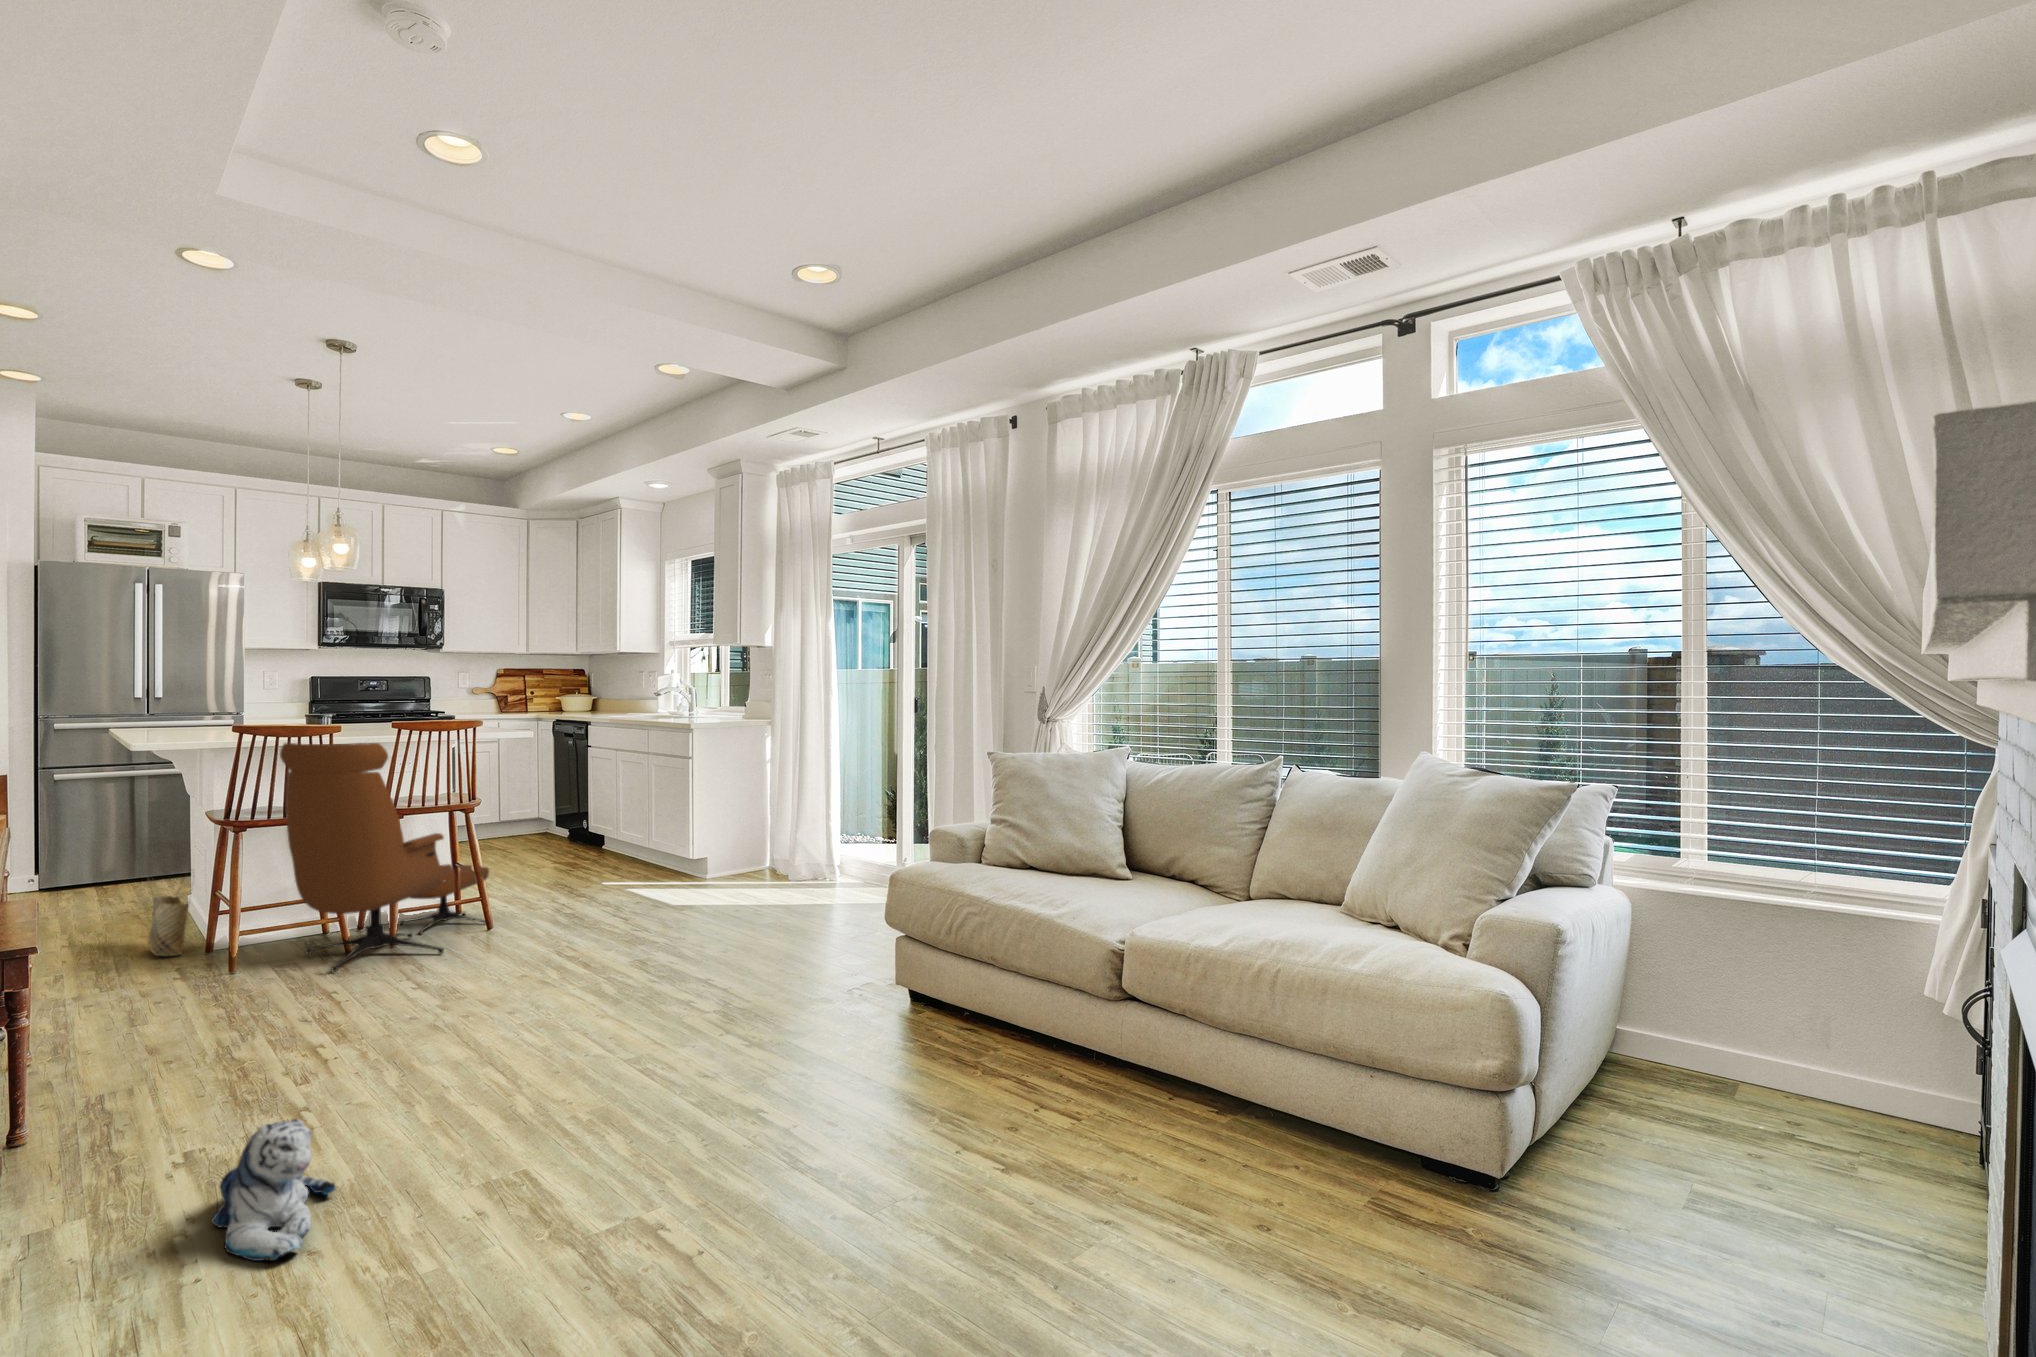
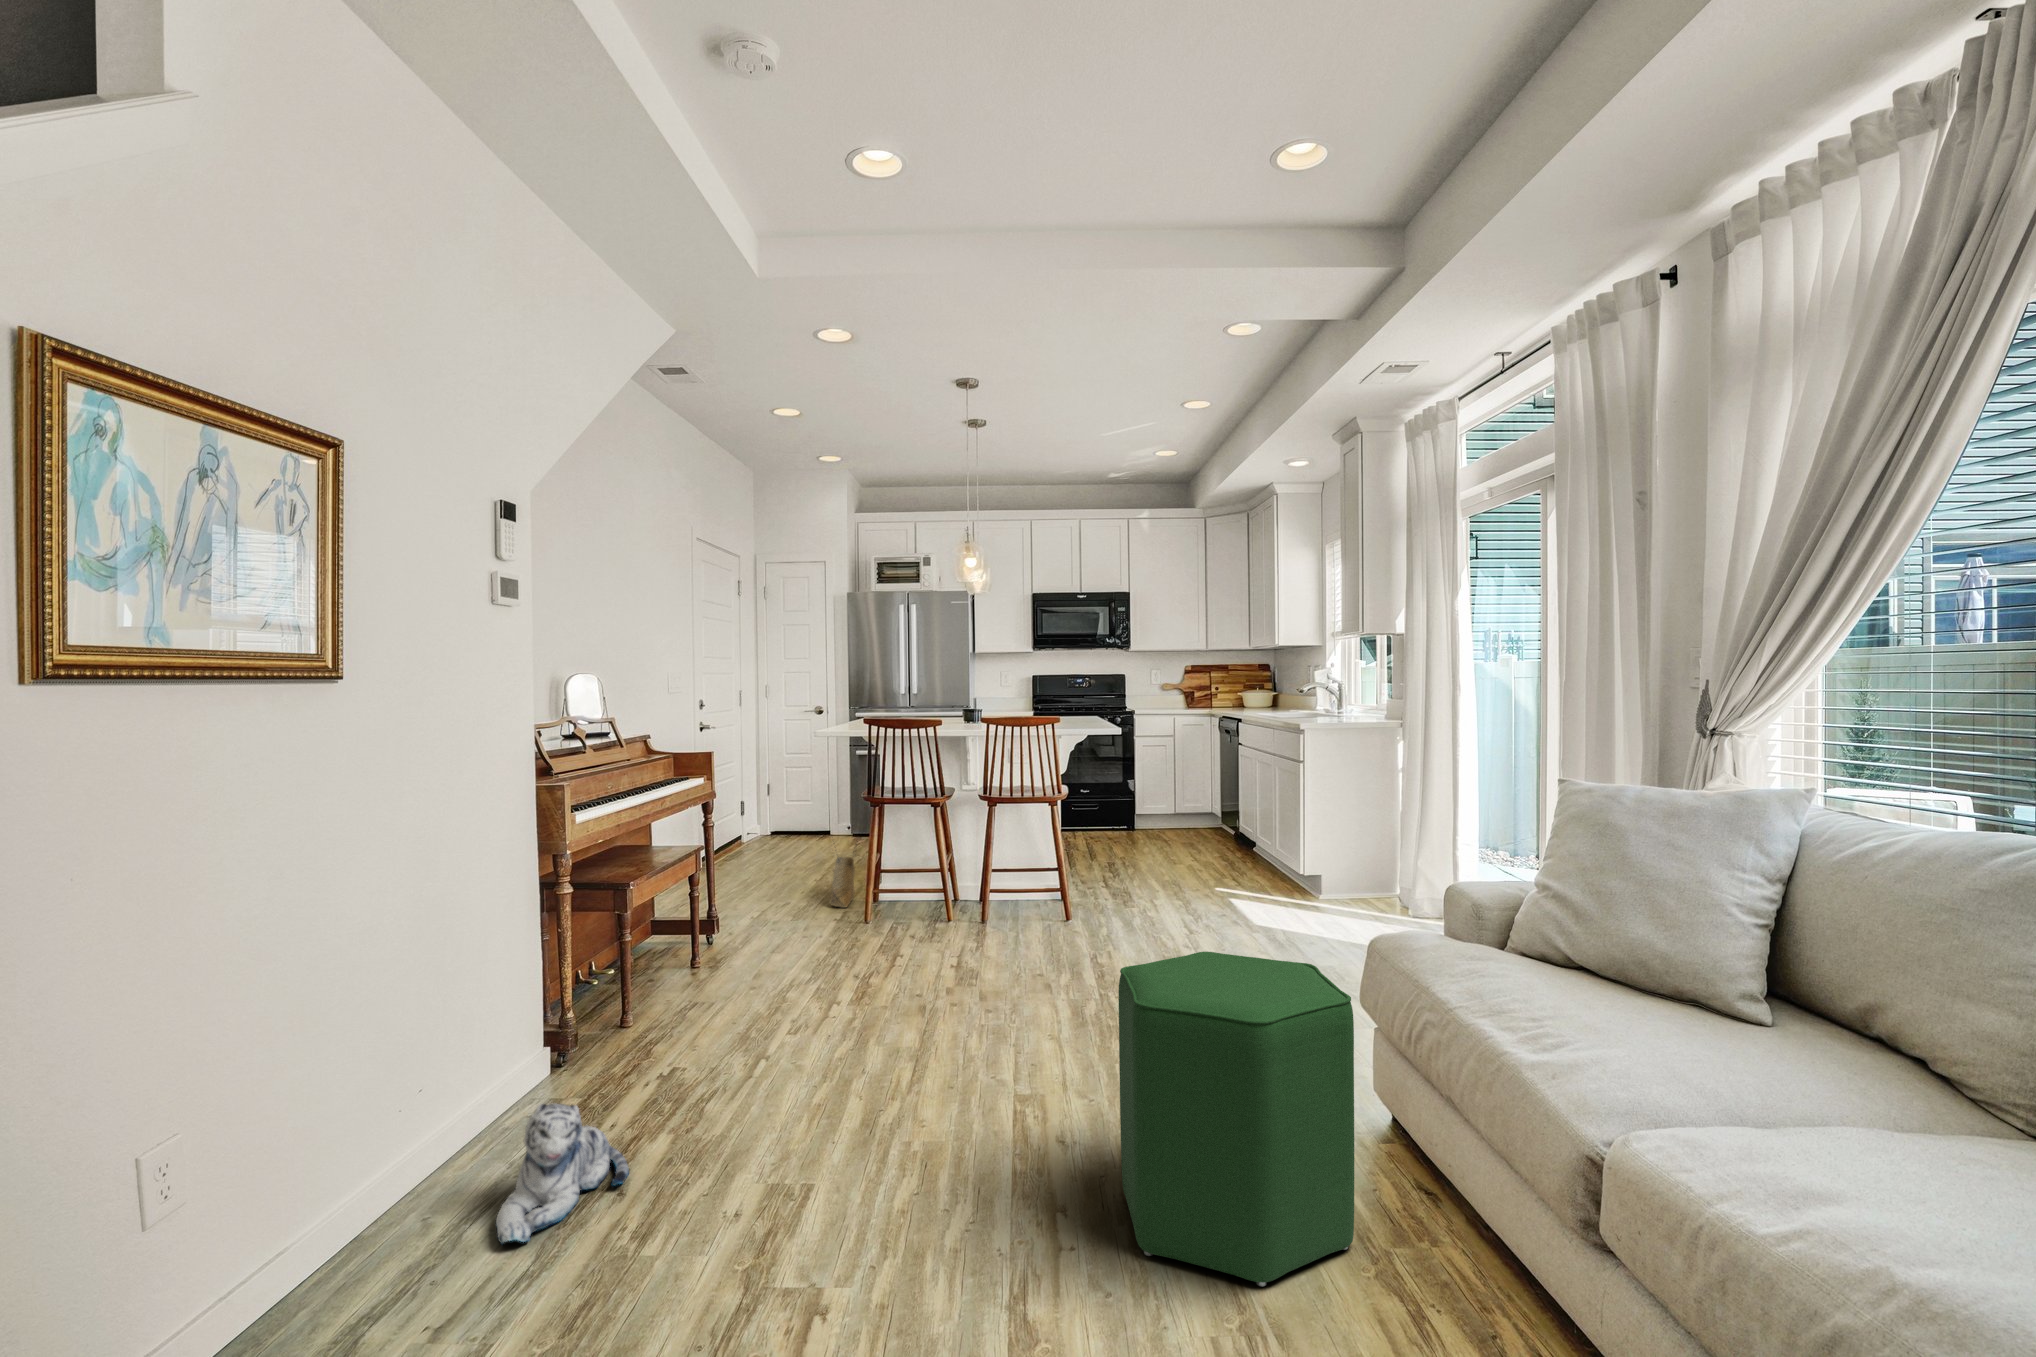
lounge chair: present [280,743,489,972] -> none [870,734,1077,945]
ottoman: none [785,884,950,1093] -> present [1119,952,1354,1287]

